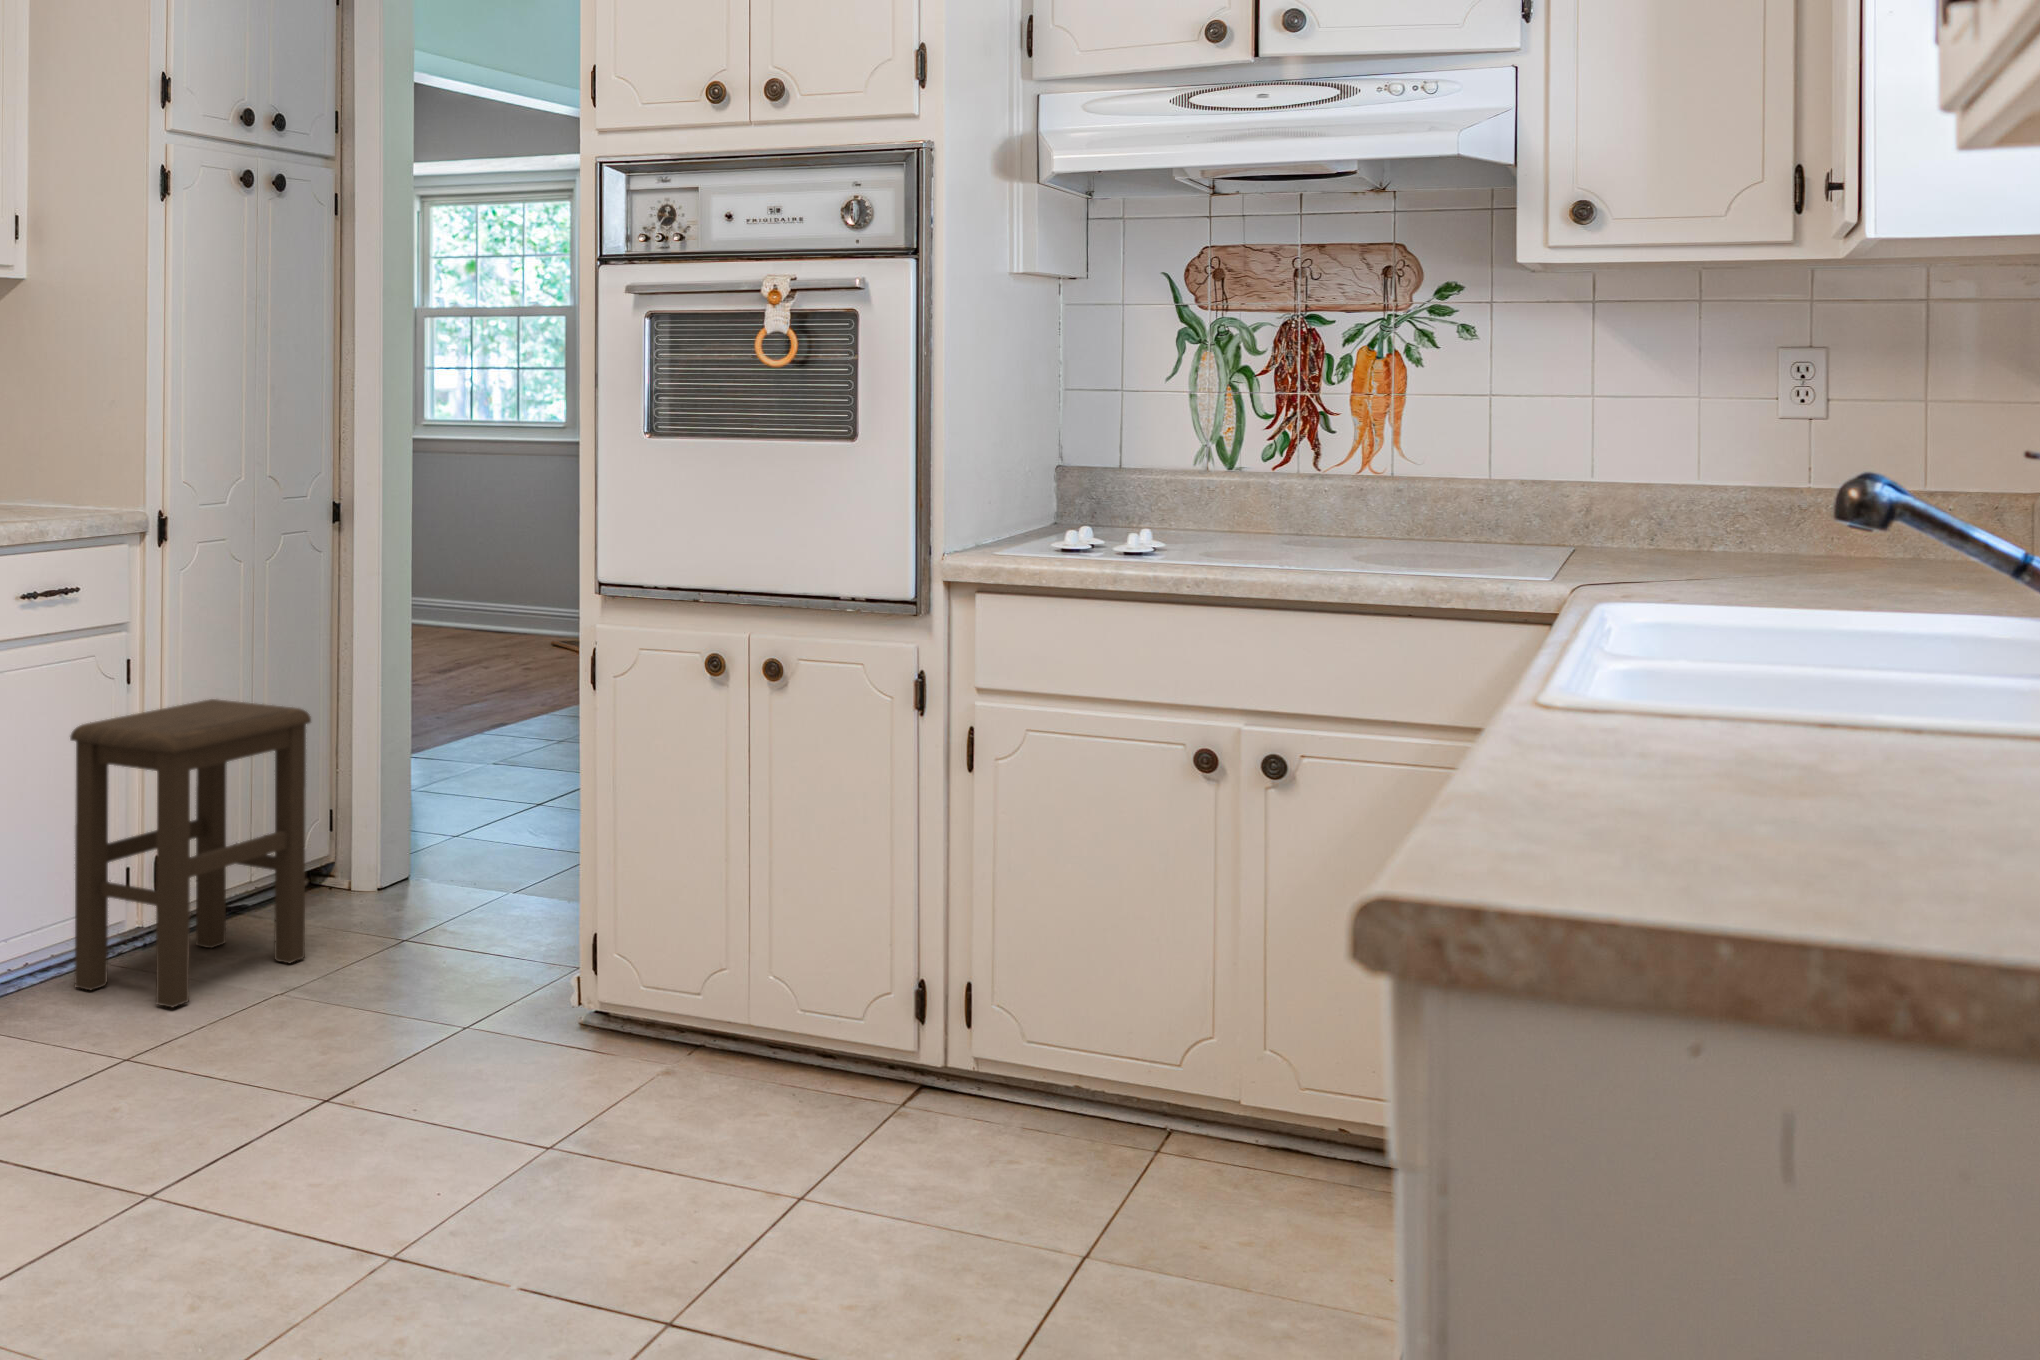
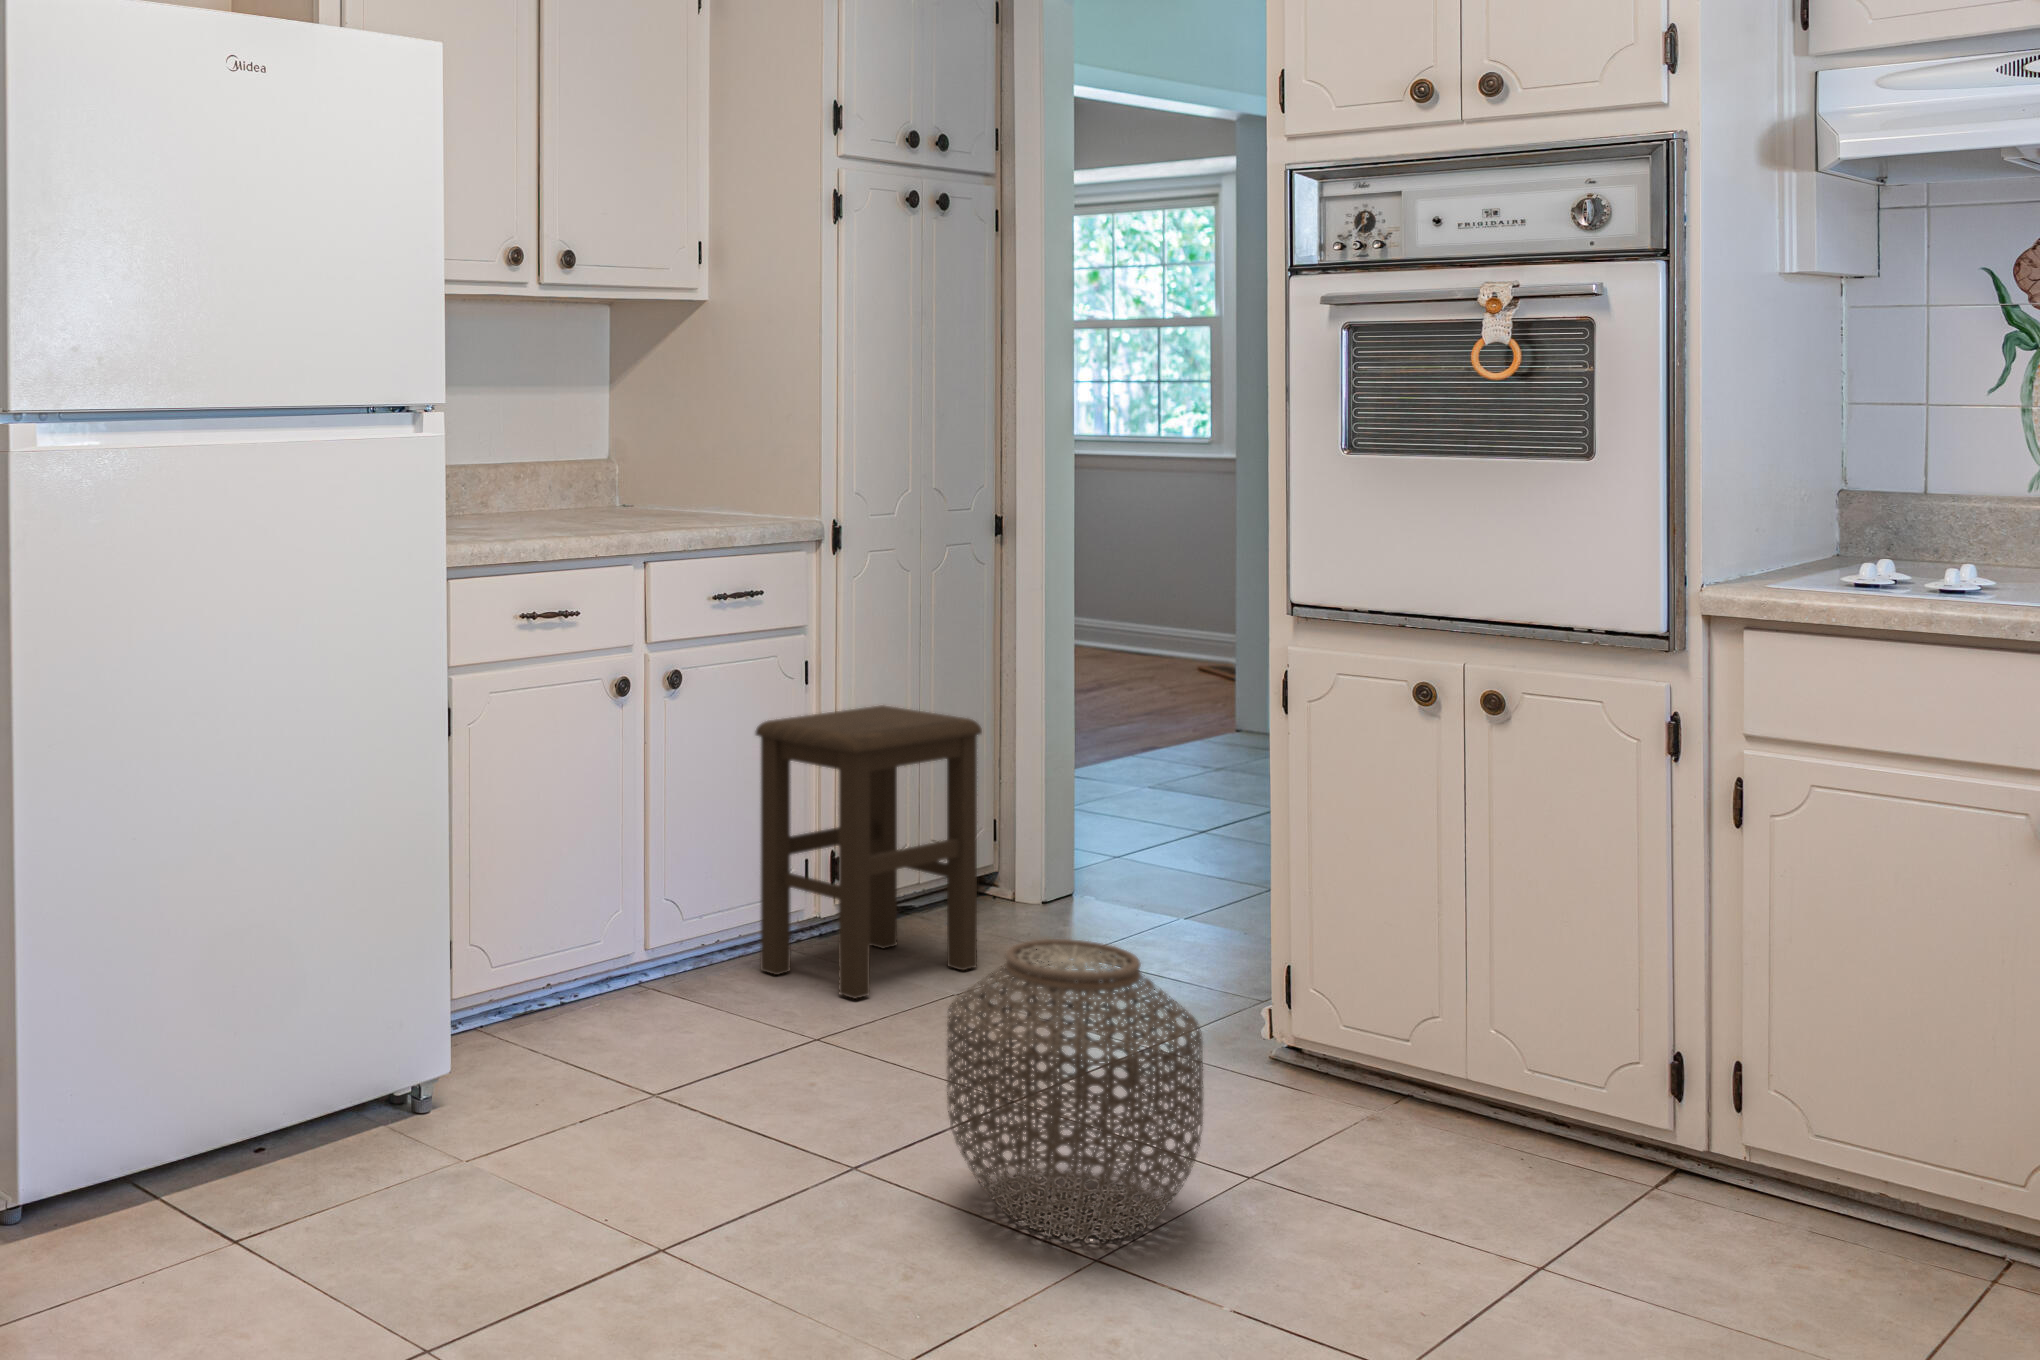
woven basket: none [240,937,498,1246] -> present [947,939,1203,1240]

